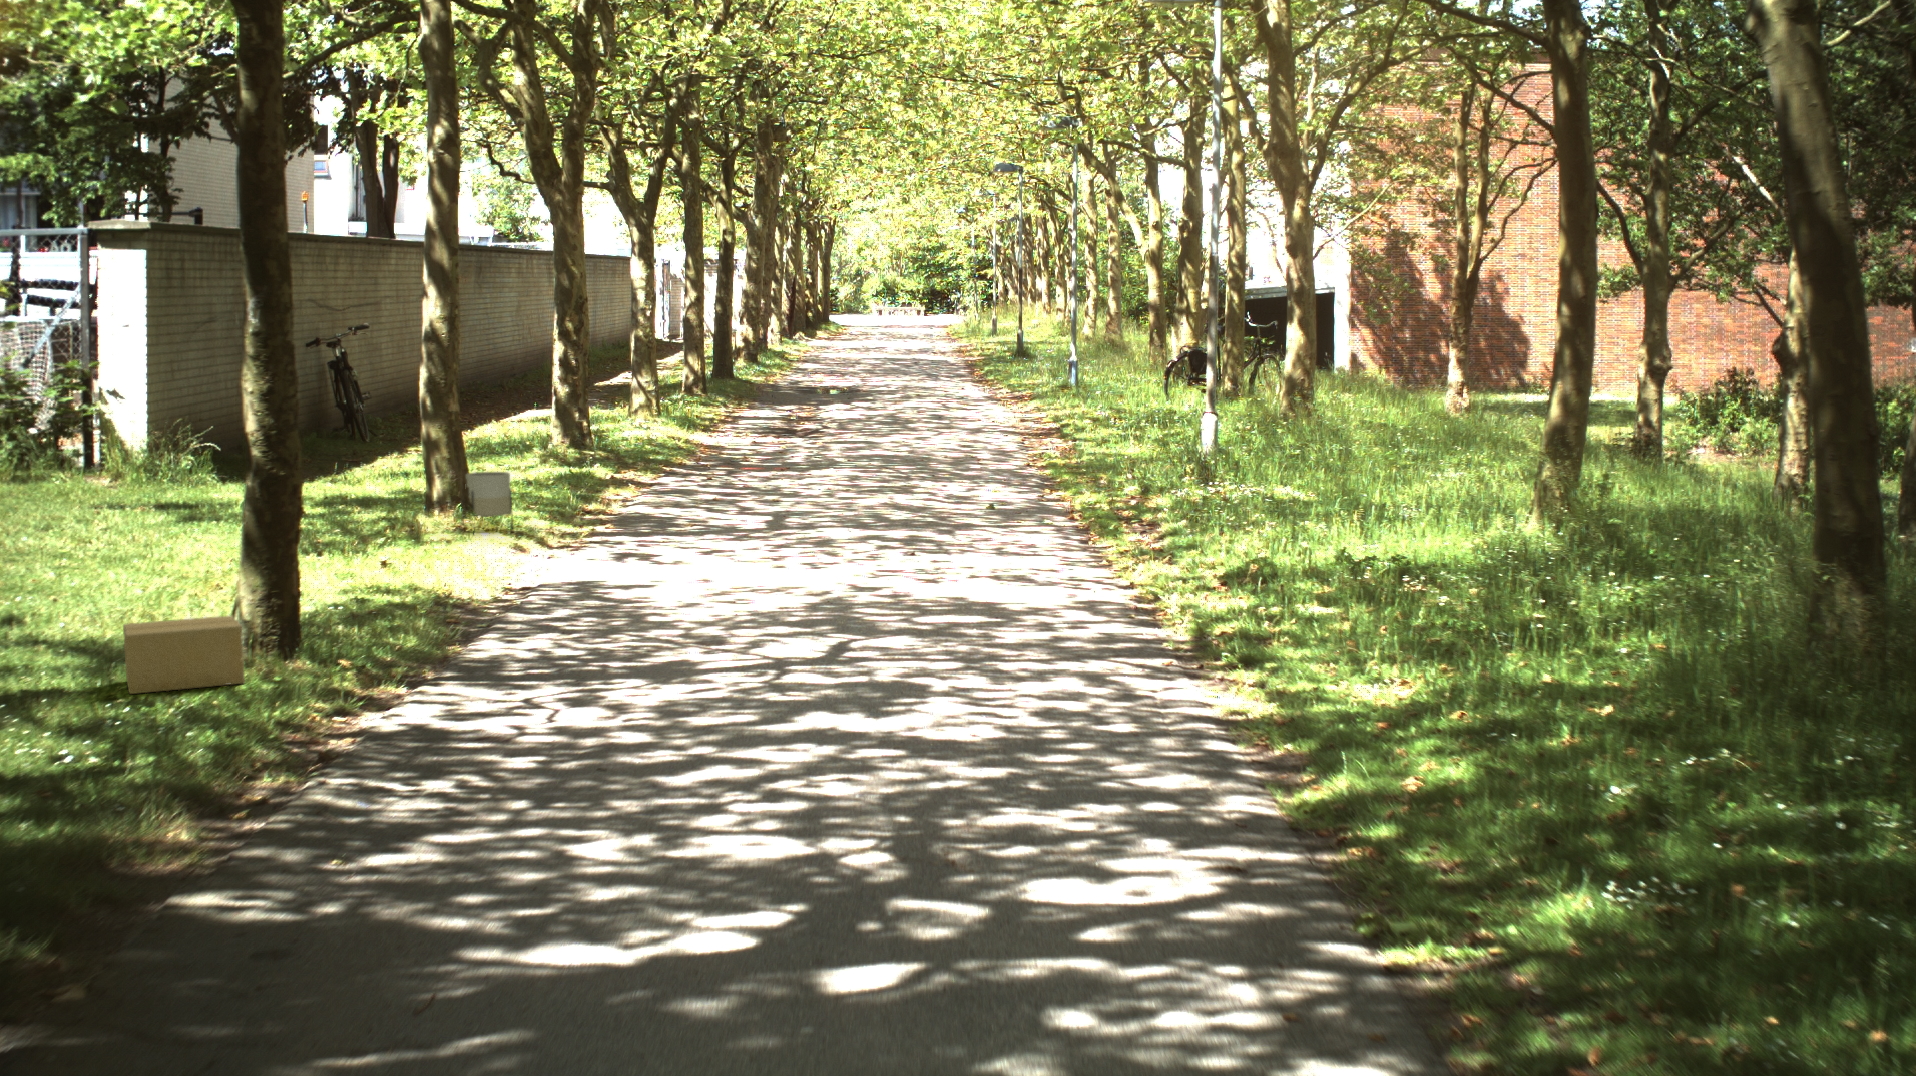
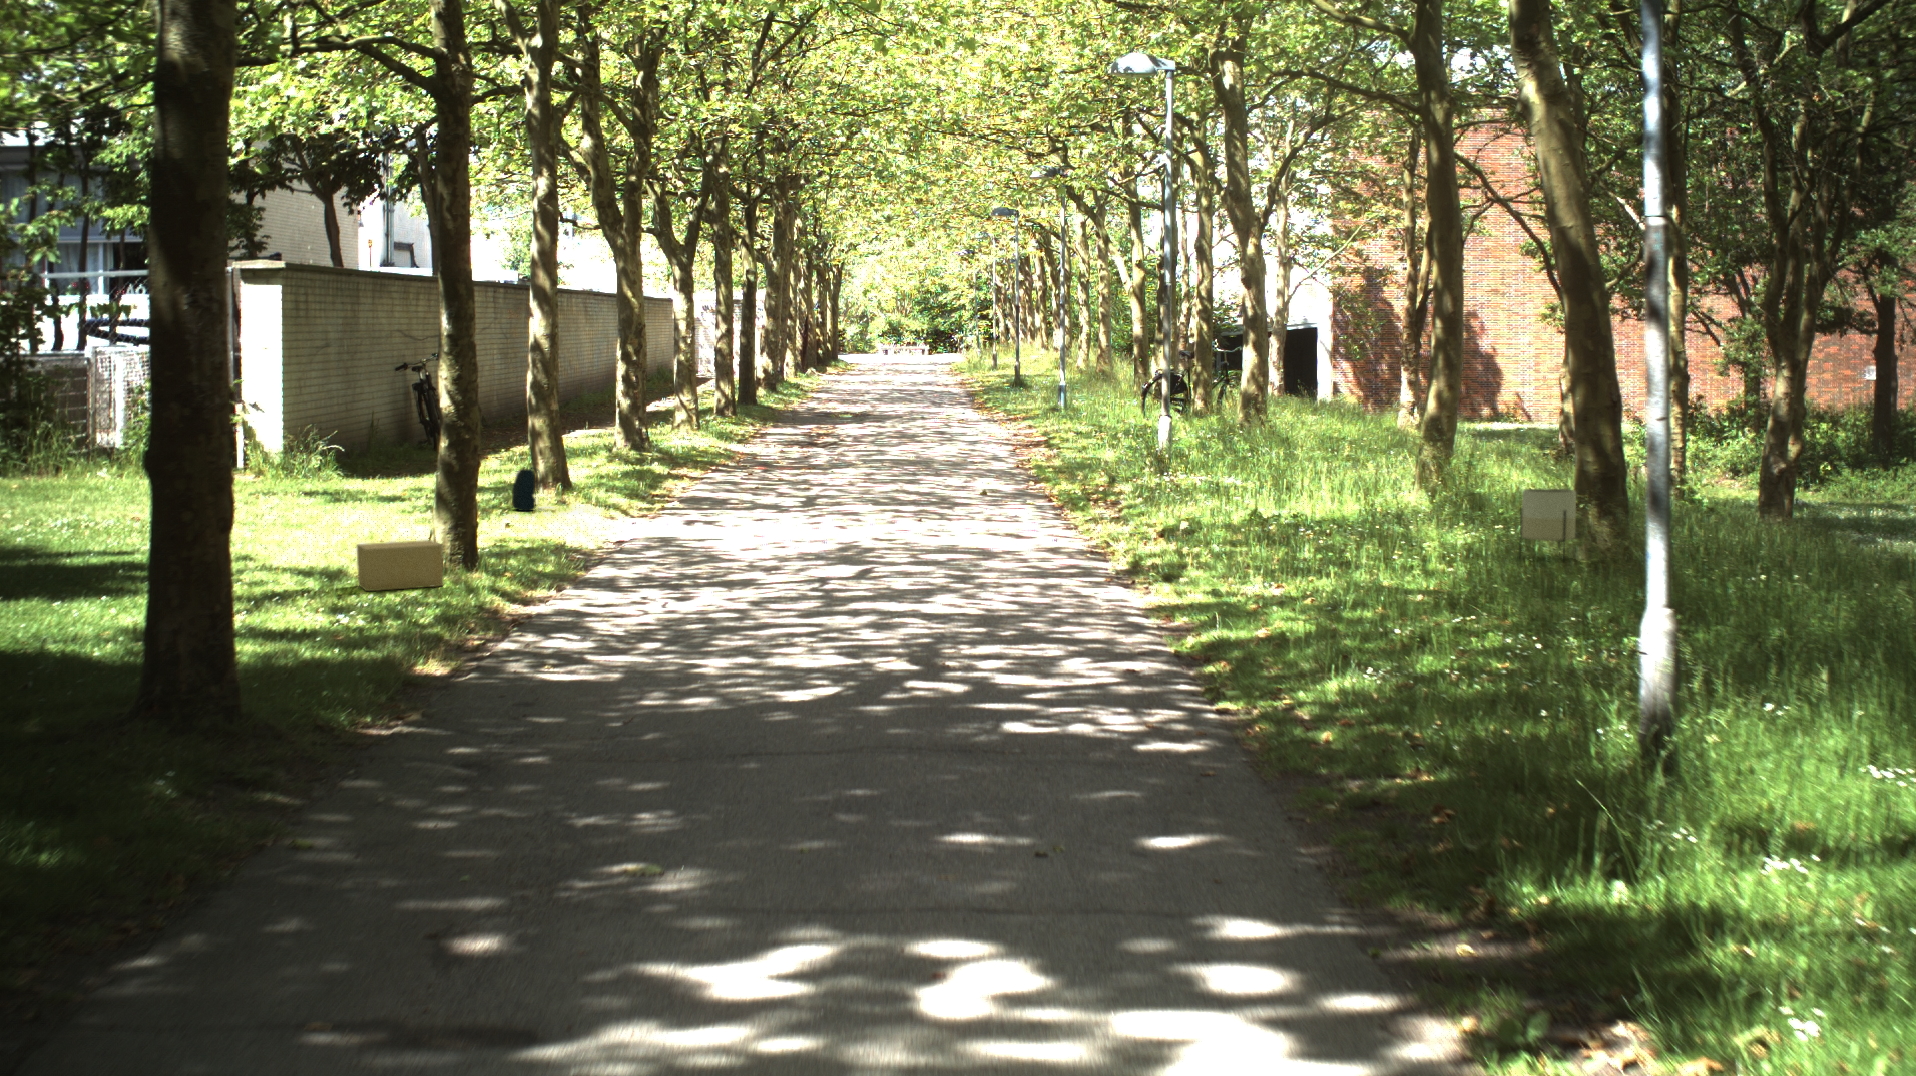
planter: present [465,472,512,525] -> present [1519,489,1576,560]
backpack: none [404,480,446,537] -> present [512,467,541,511]

